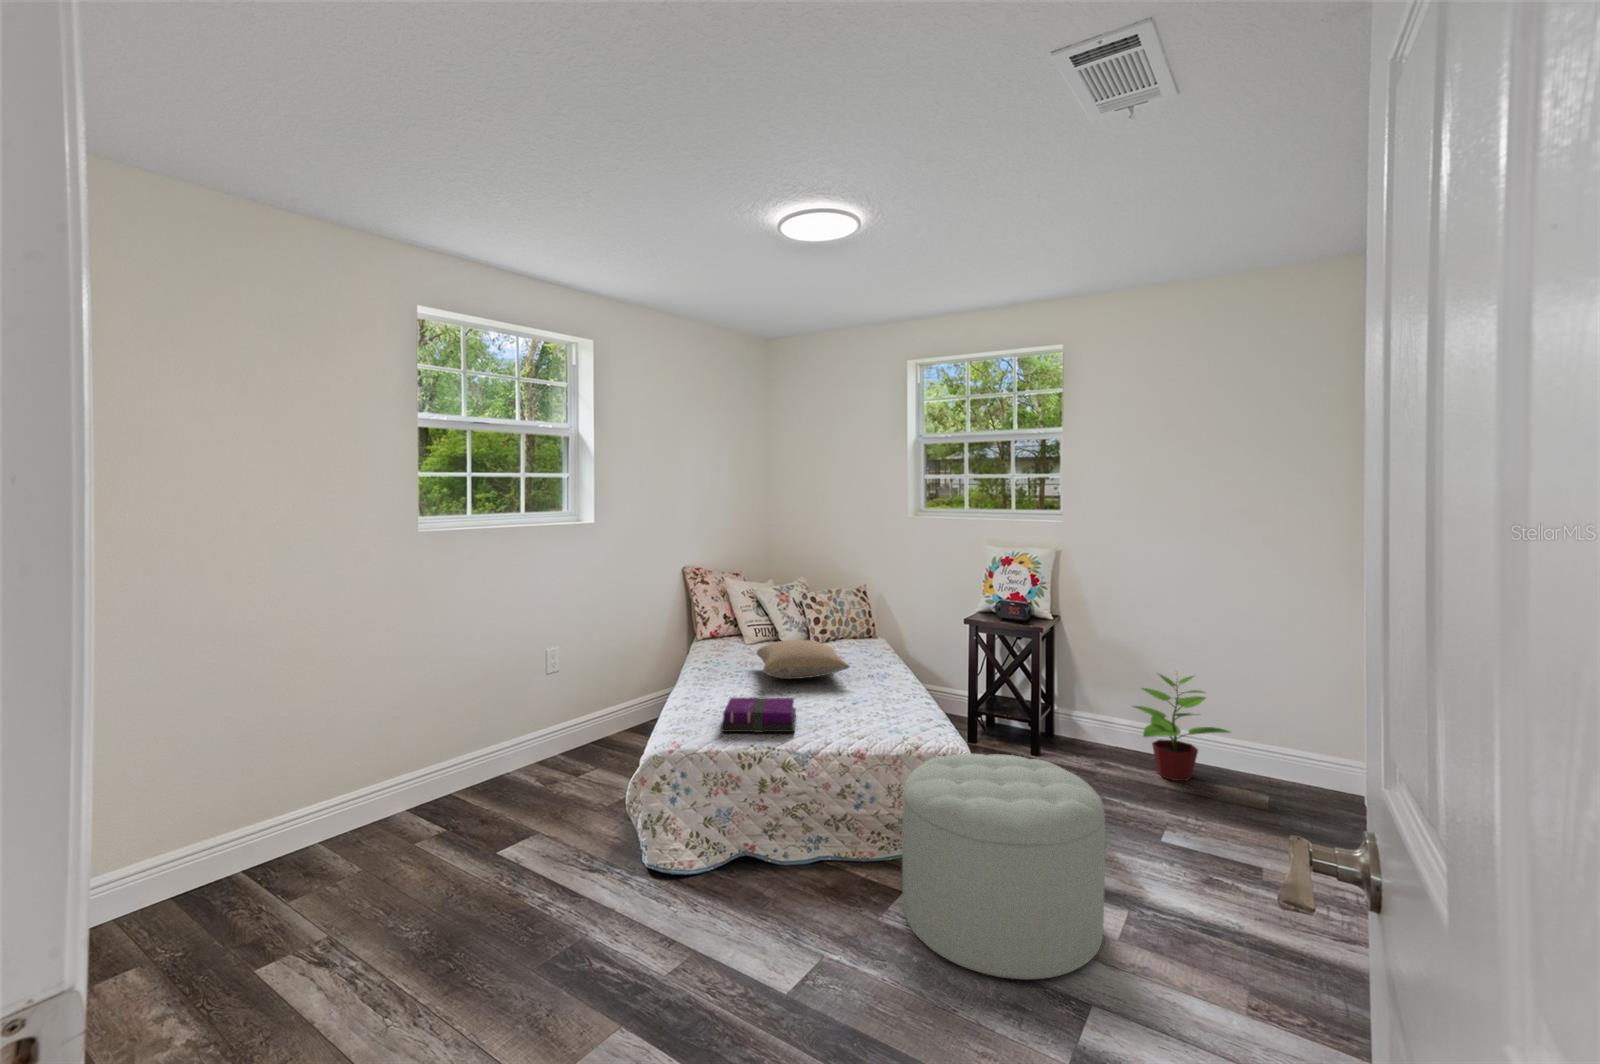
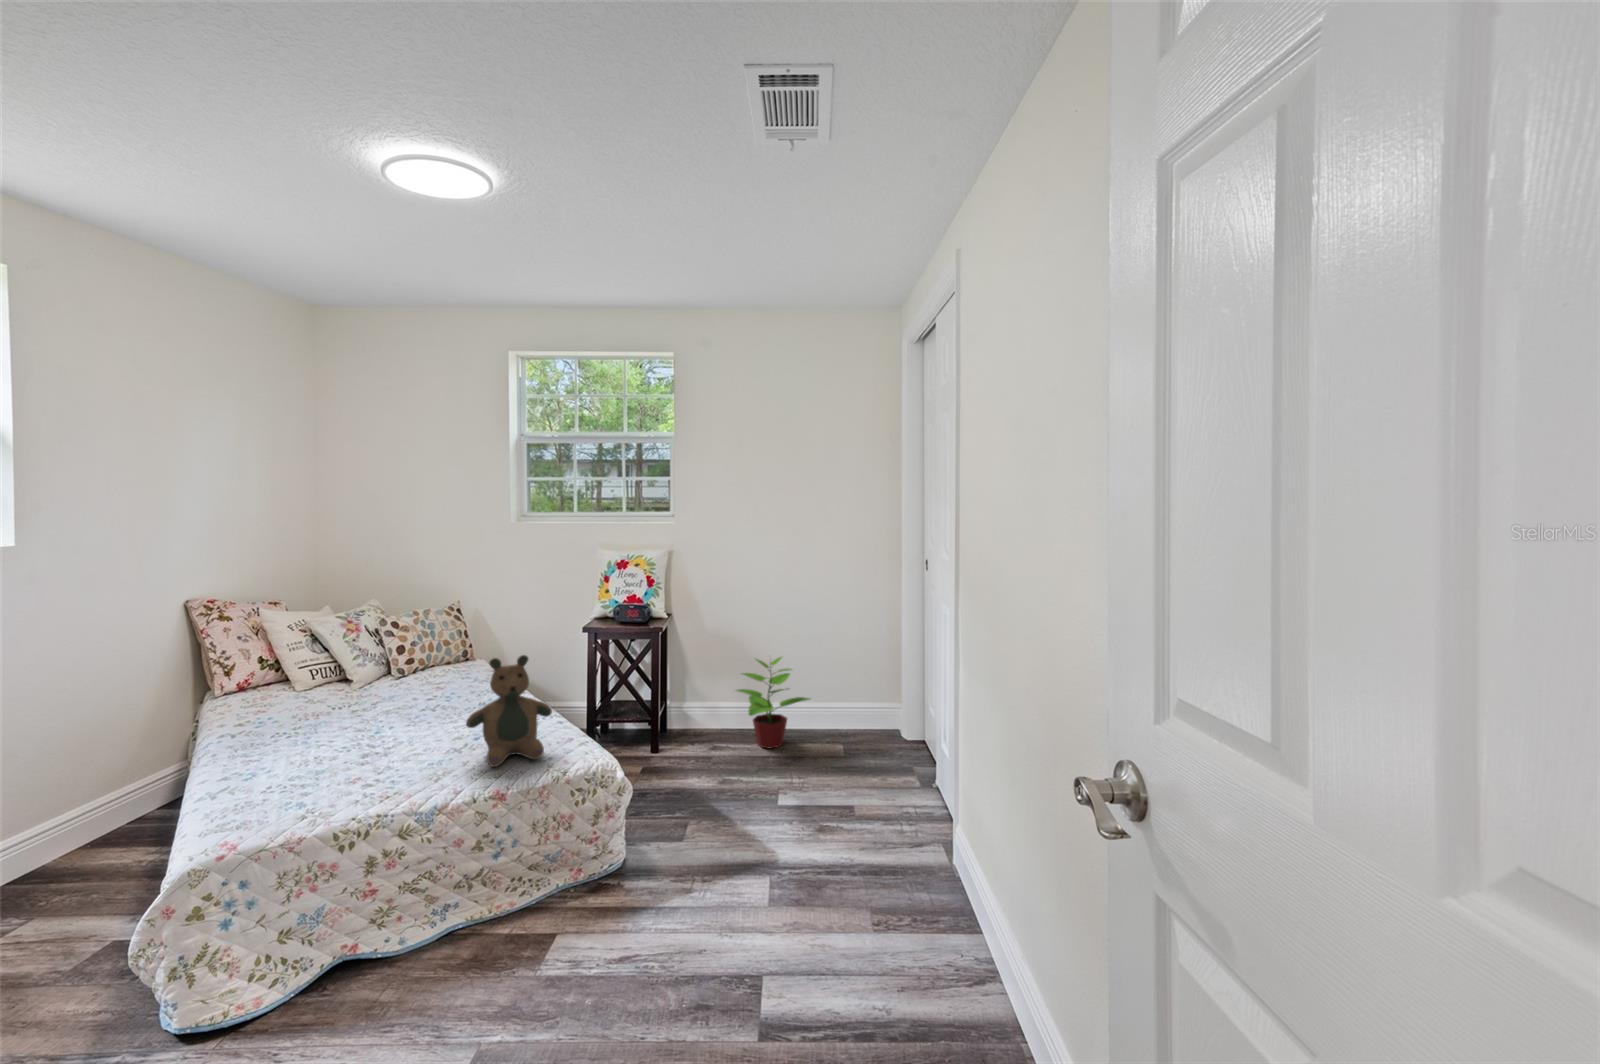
teddy bear: none [844,634,917,731] -> present [466,655,552,767]
pillow: present [757,640,850,679] -> none [325,674,462,725]
notebook: present [721,697,796,732] -> none [297,746,407,811]
ottoman: present [902,754,1105,980] -> none [561,757,759,990]

